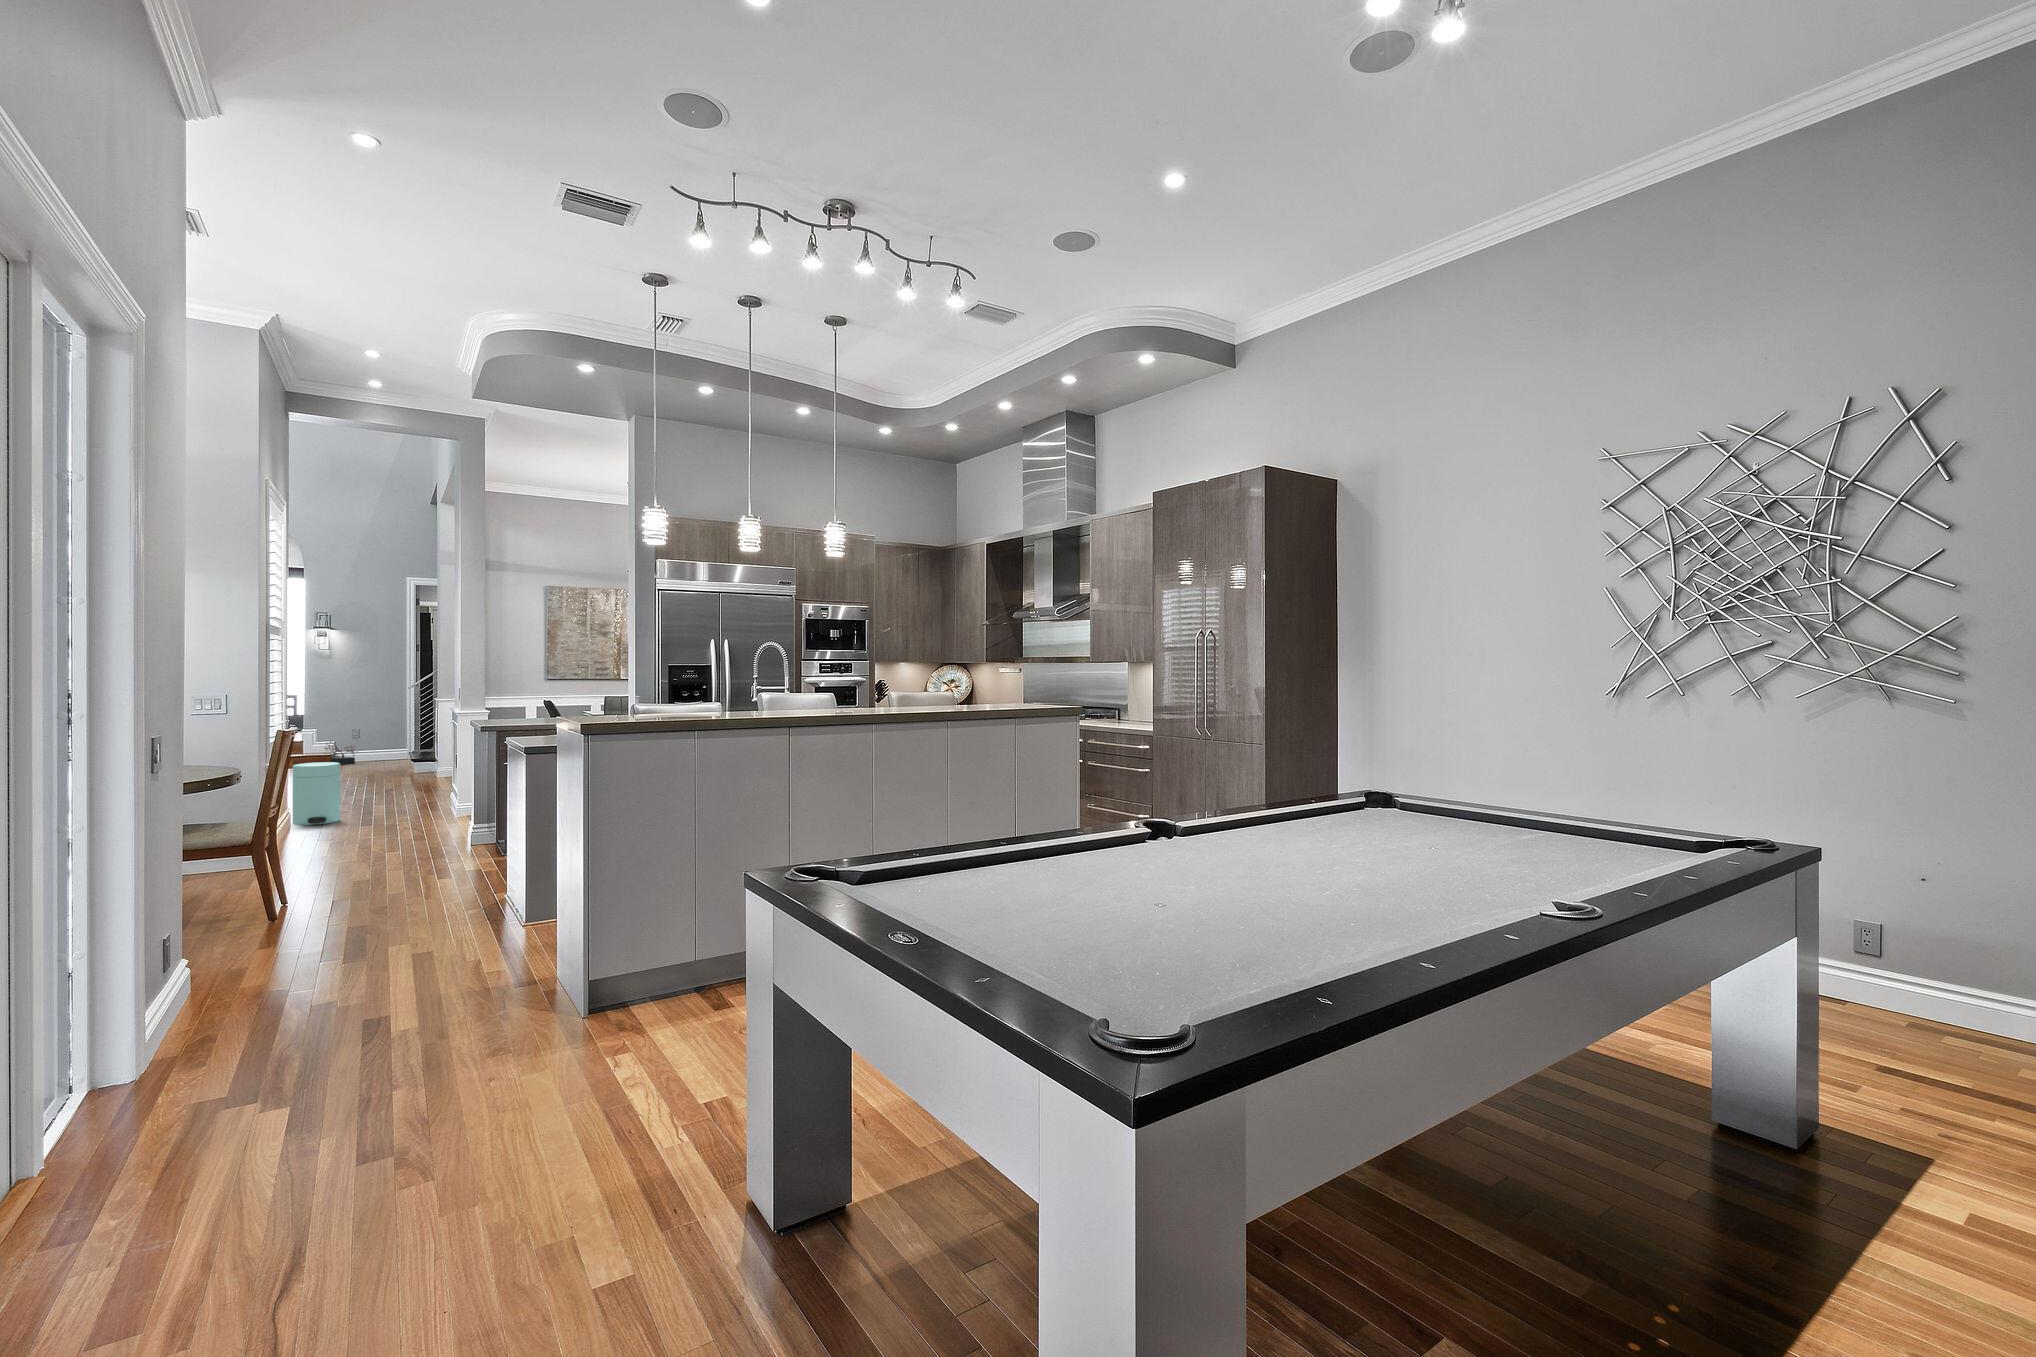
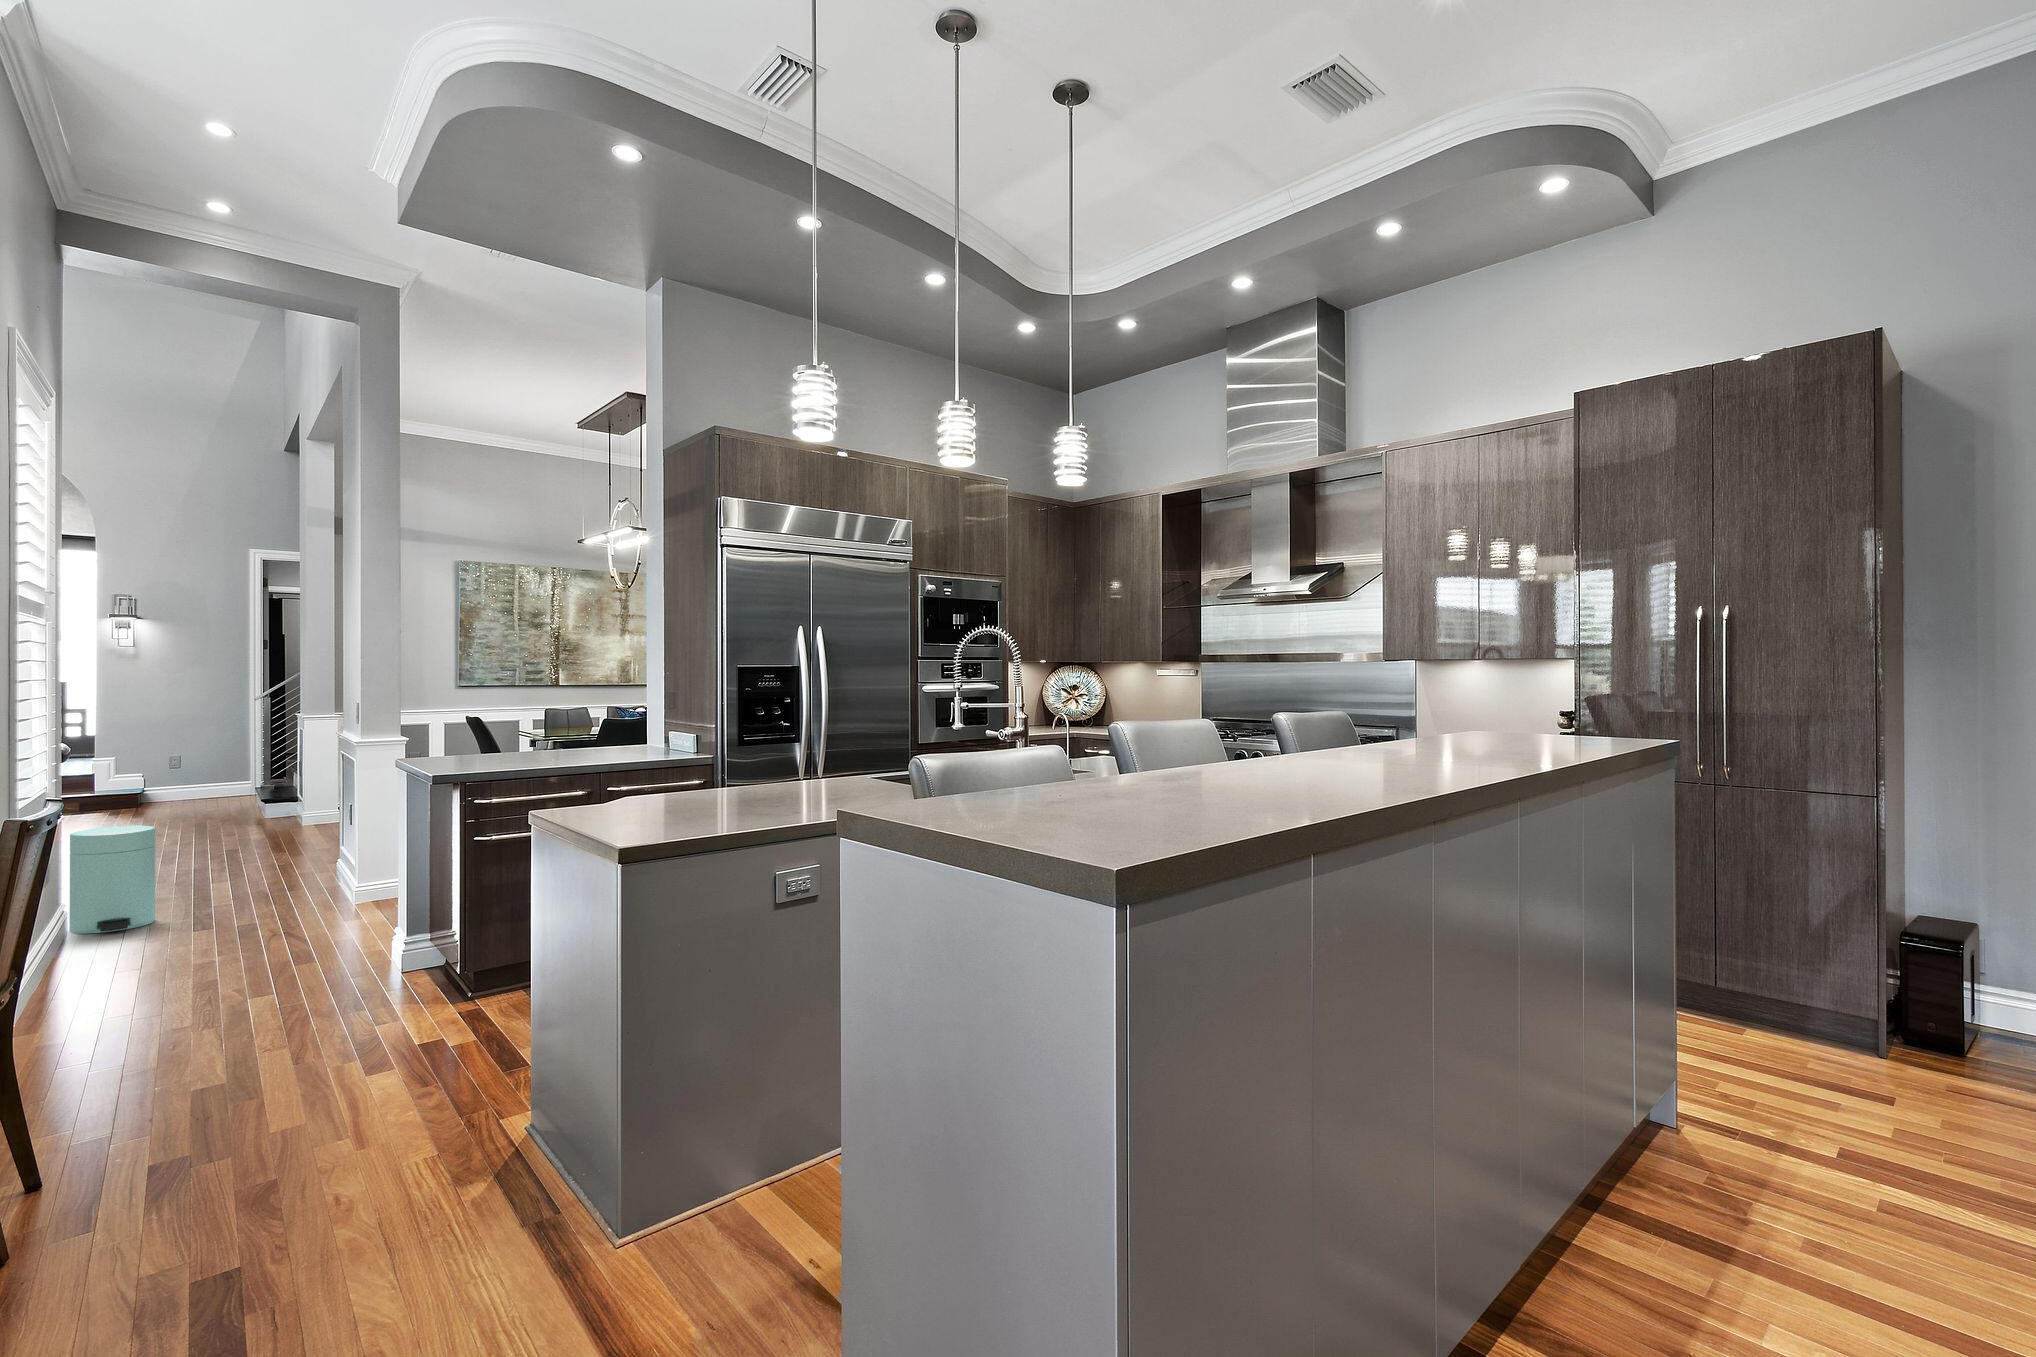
decorative plant: present [324,742,358,765] -> none [128,774,179,808]

